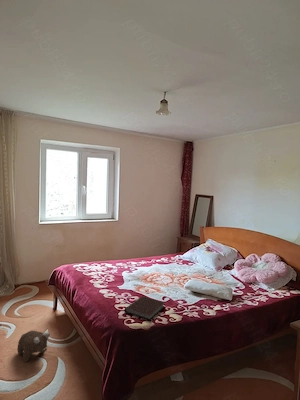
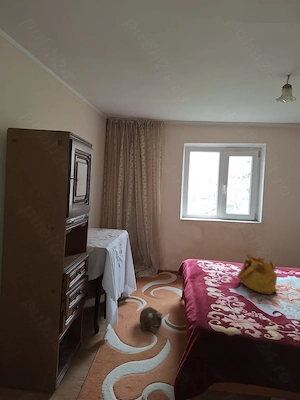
handbag: none [122,251,154,284] -> present [237,254,278,294]
notebook: present [125,296,165,320] -> none [219,303,270,328]

